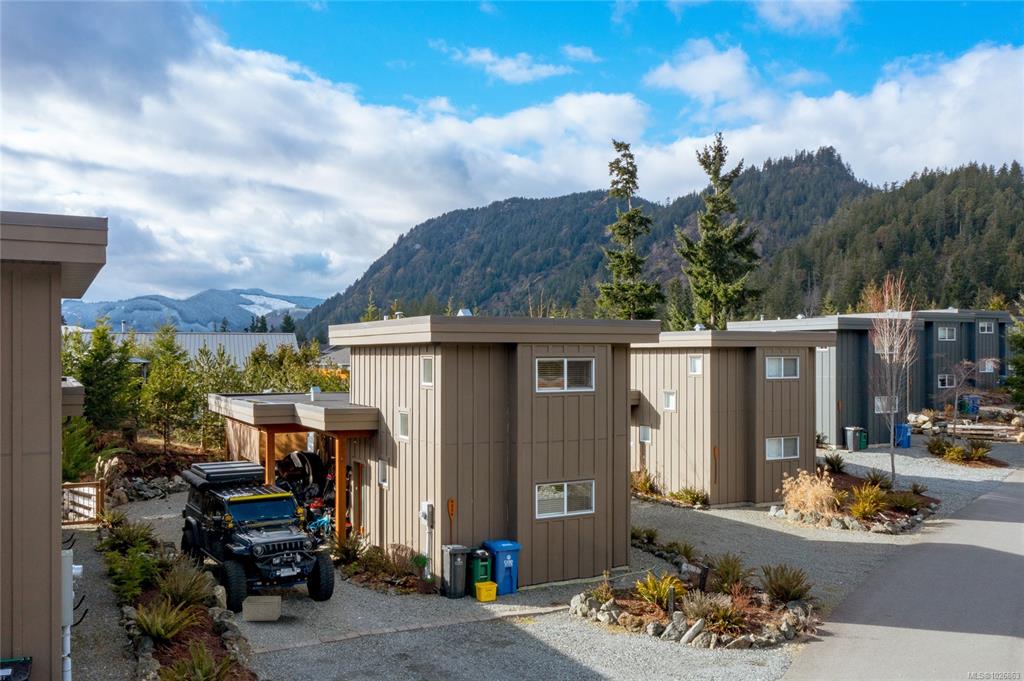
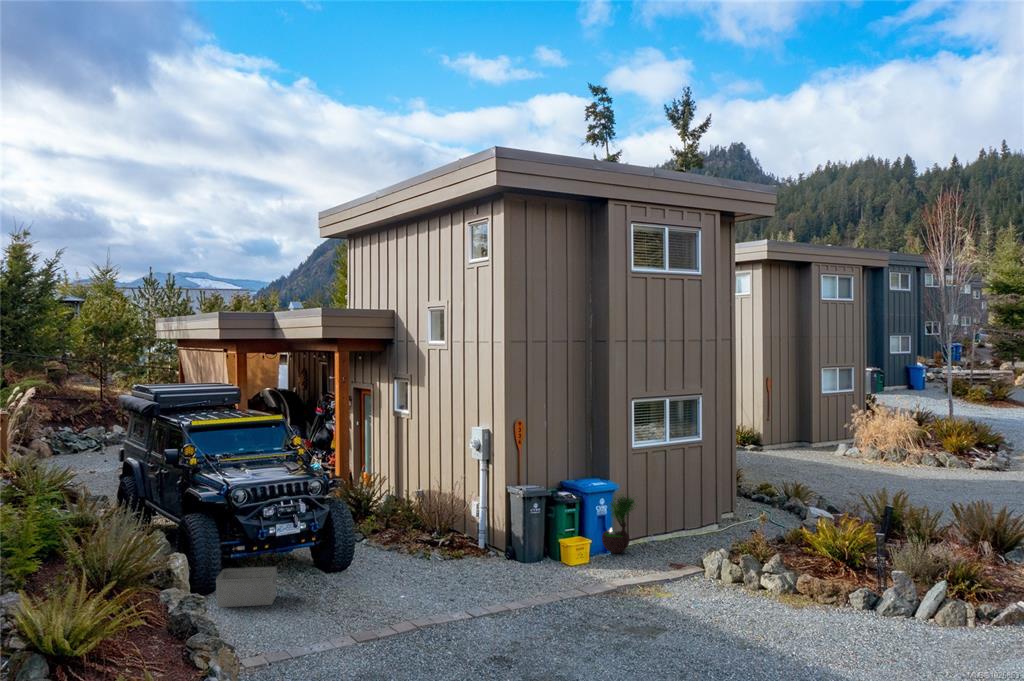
potted tree: present [410,553,436,593] -> present [602,494,635,553]

